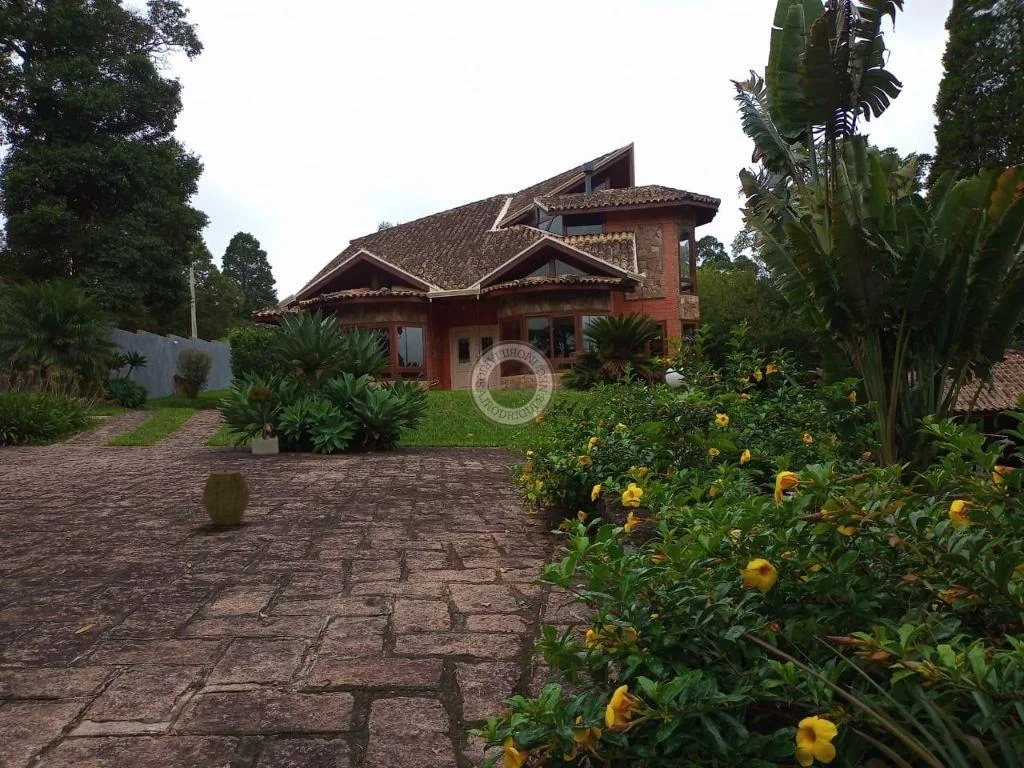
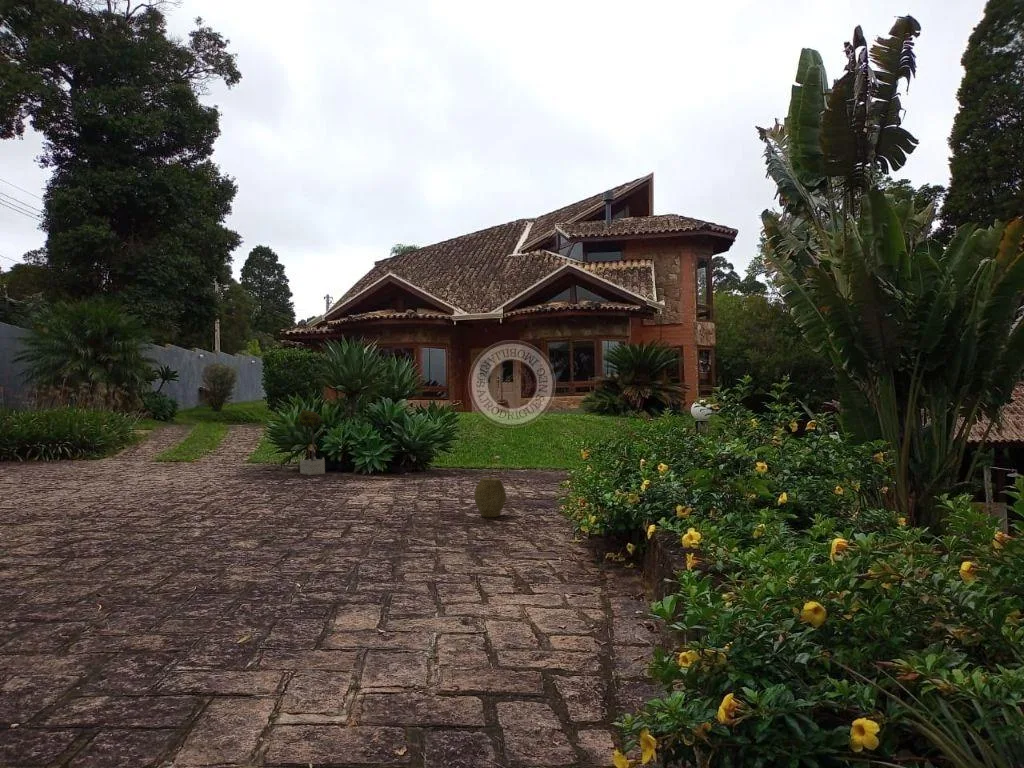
woven basket: present [203,469,249,525] -> present [474,477,506,517]

